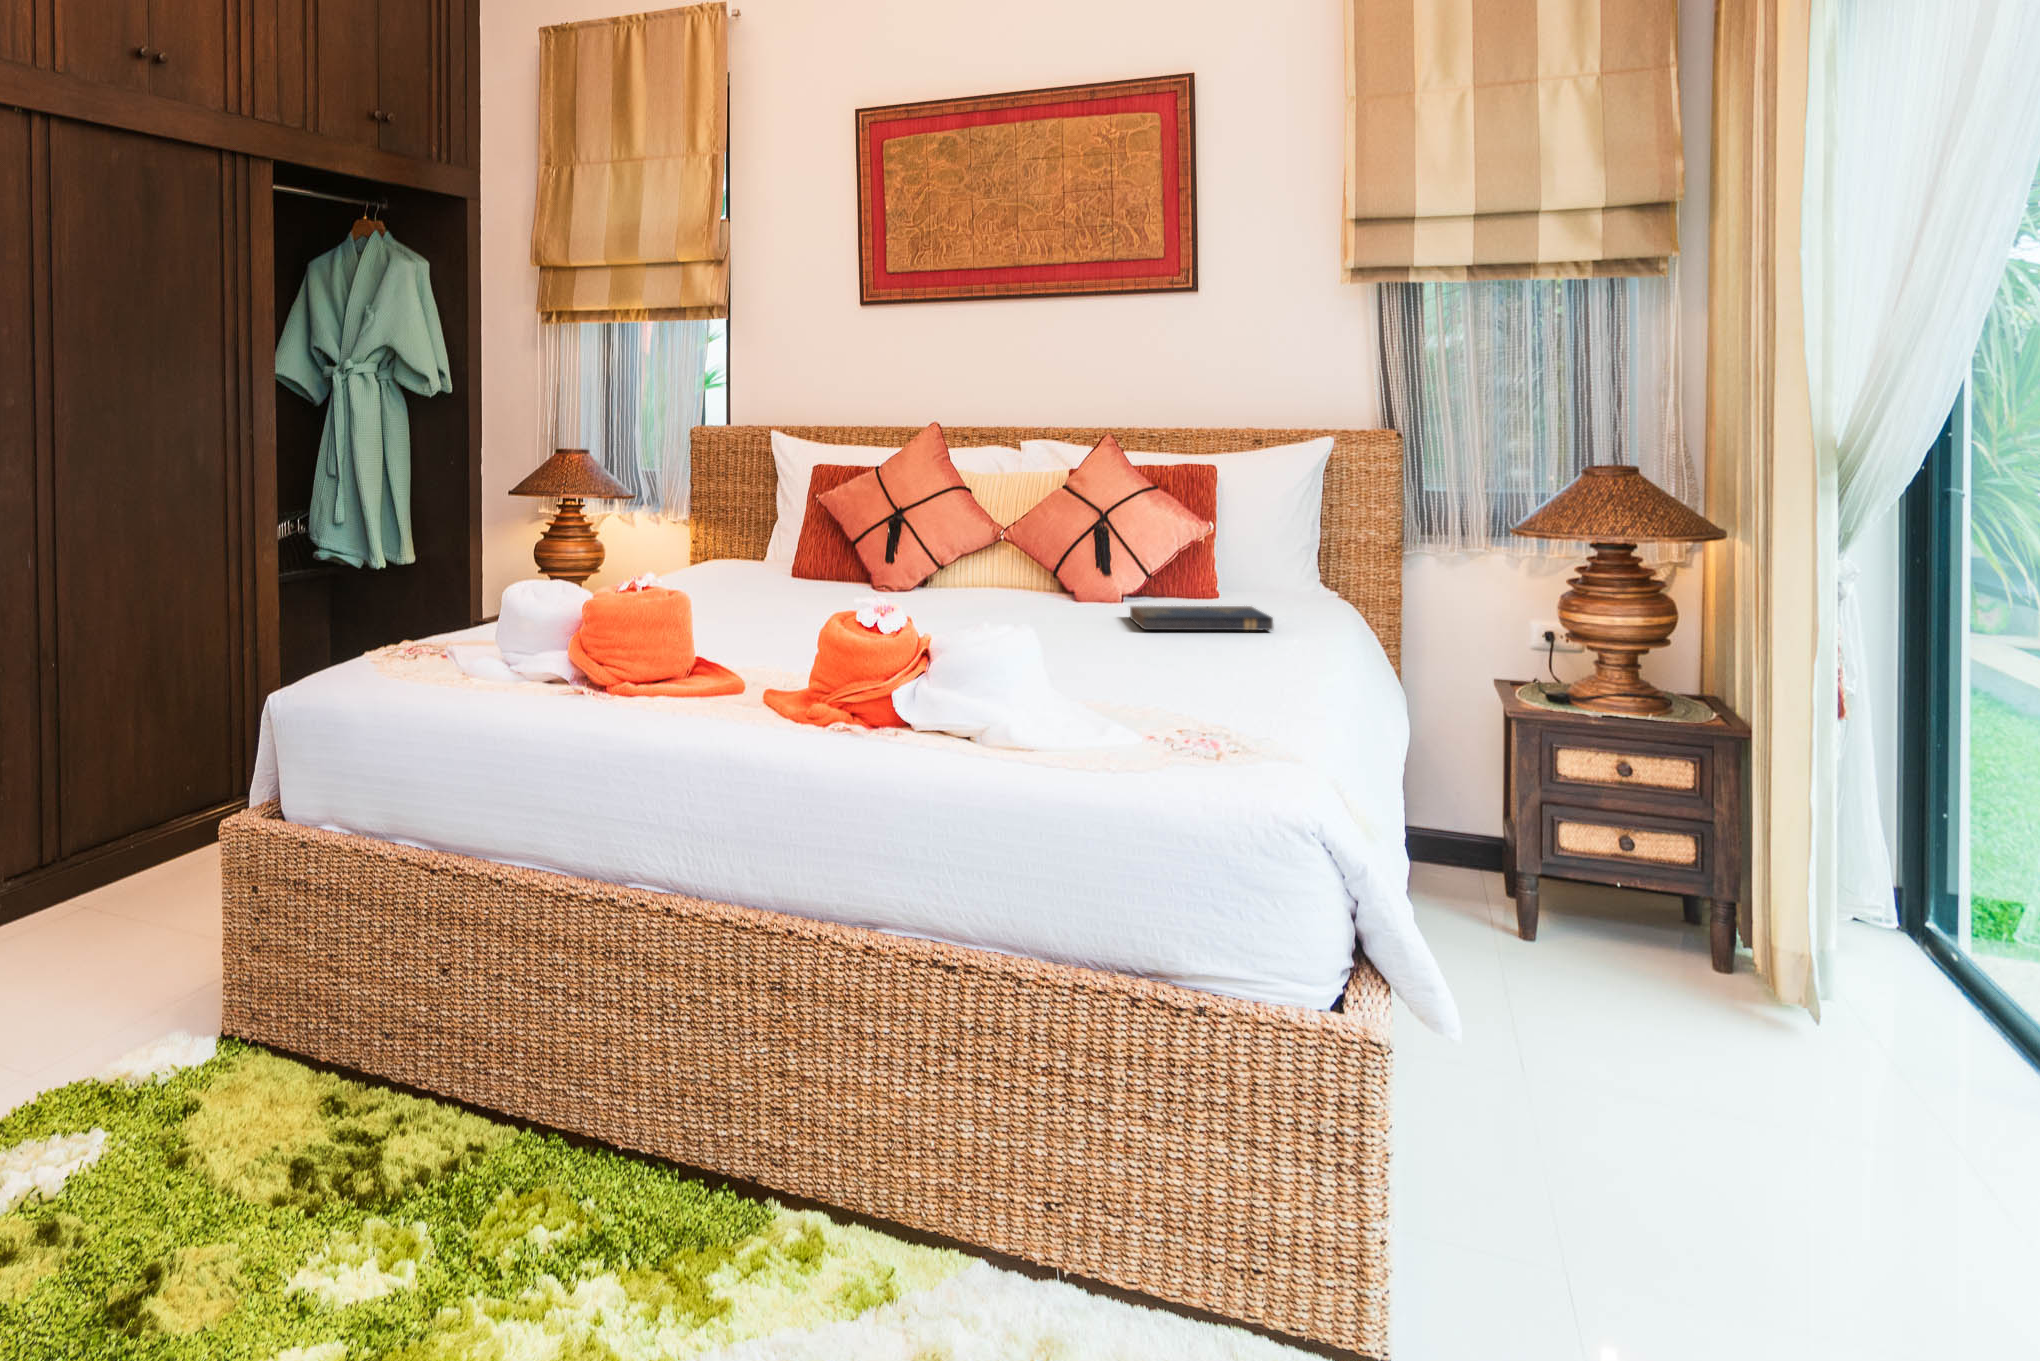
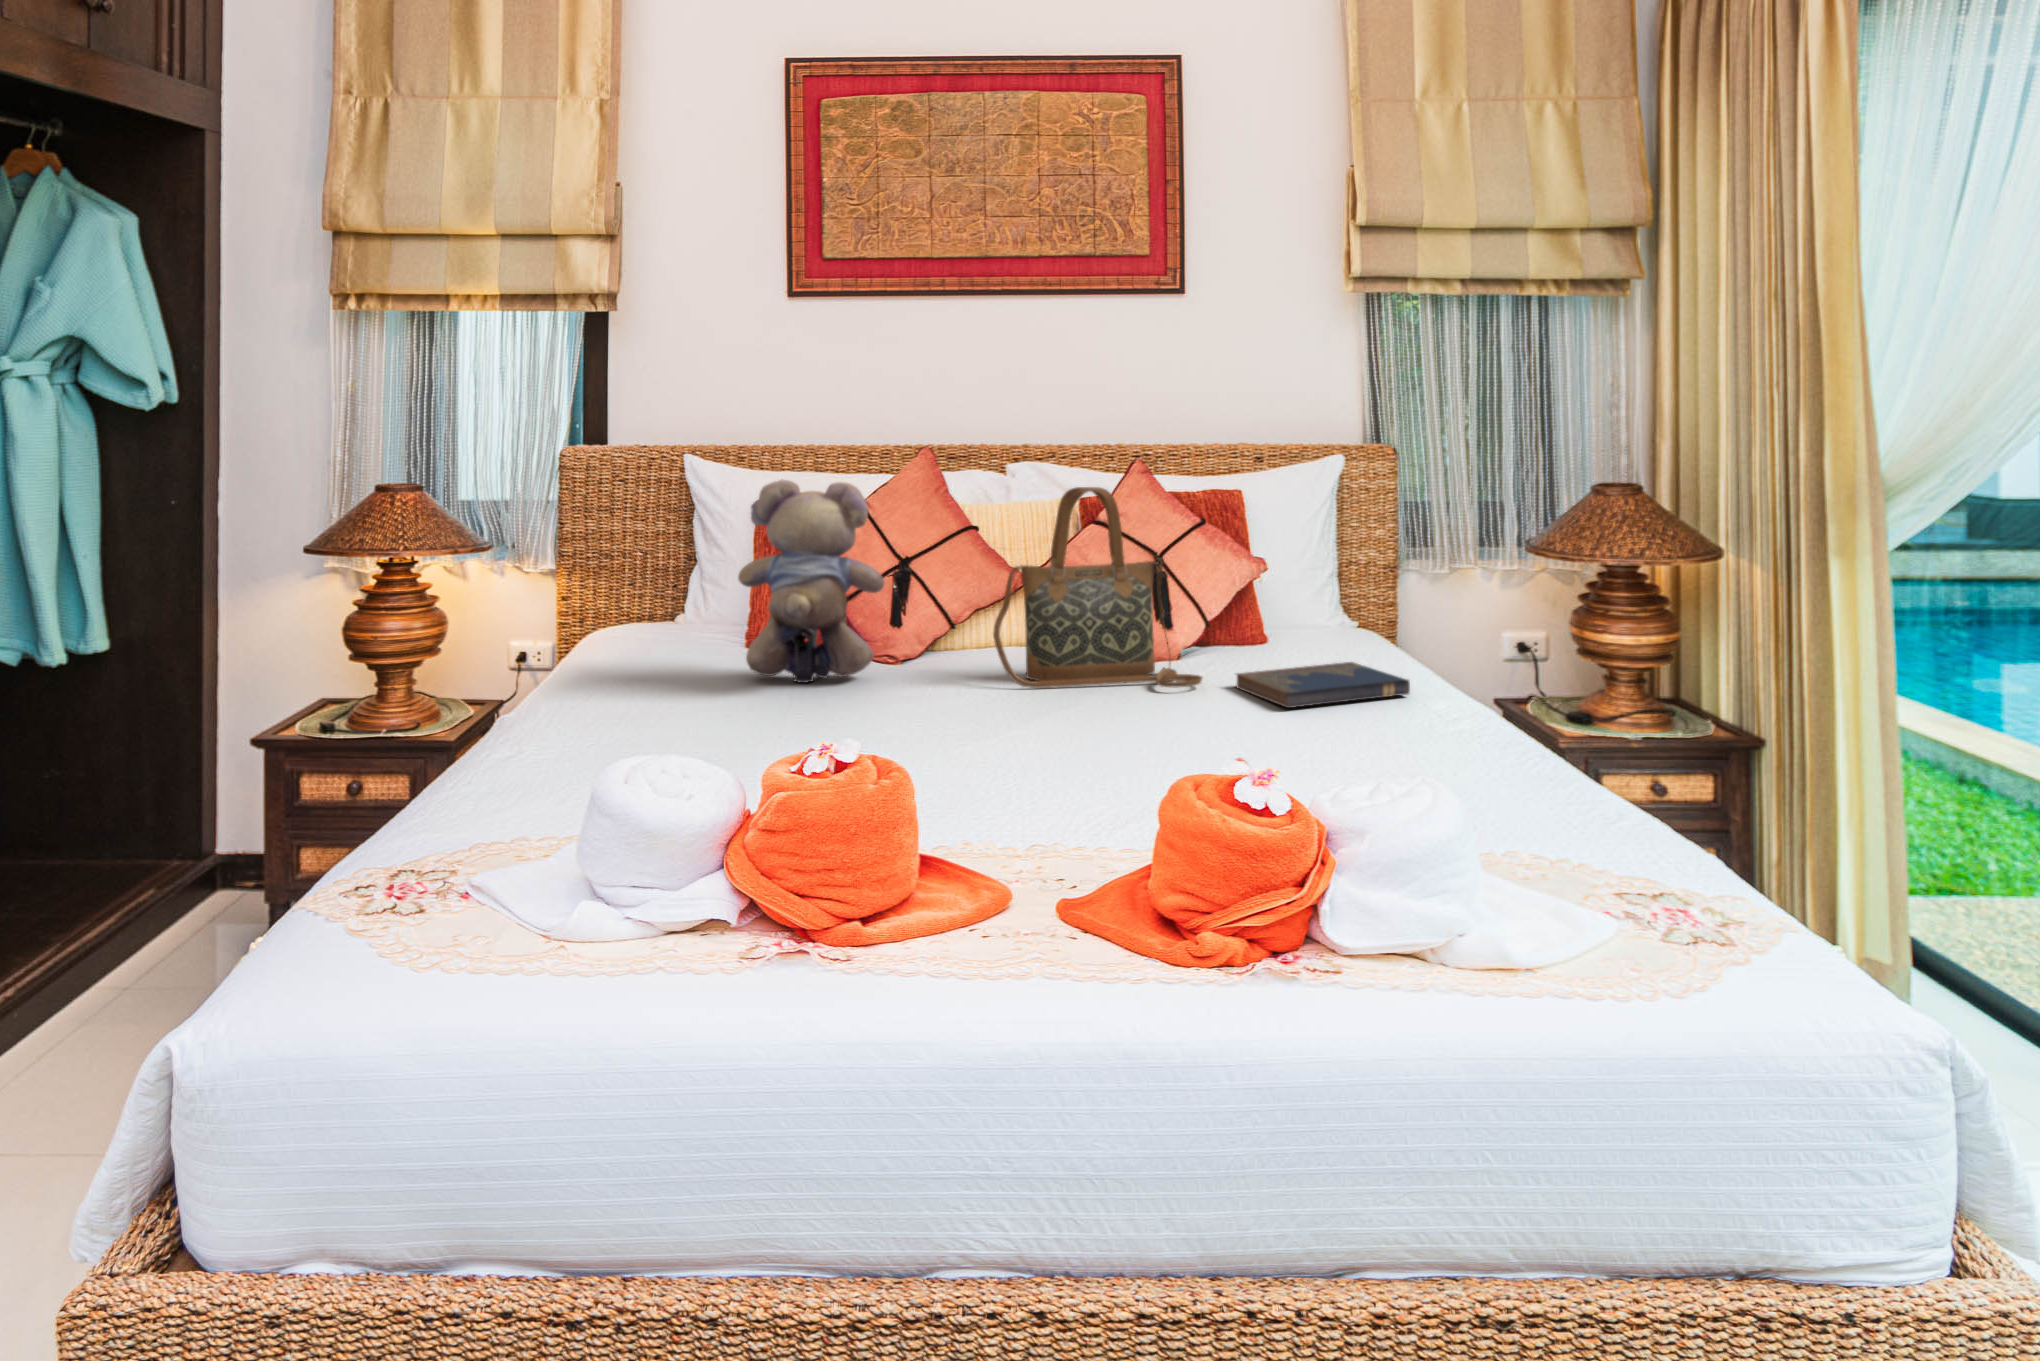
teddy bear: none [753,439,856,594] -> present [738,480,885,683]
handbag: none [935,448,1101,613] -> present [993,487,1202,688]

